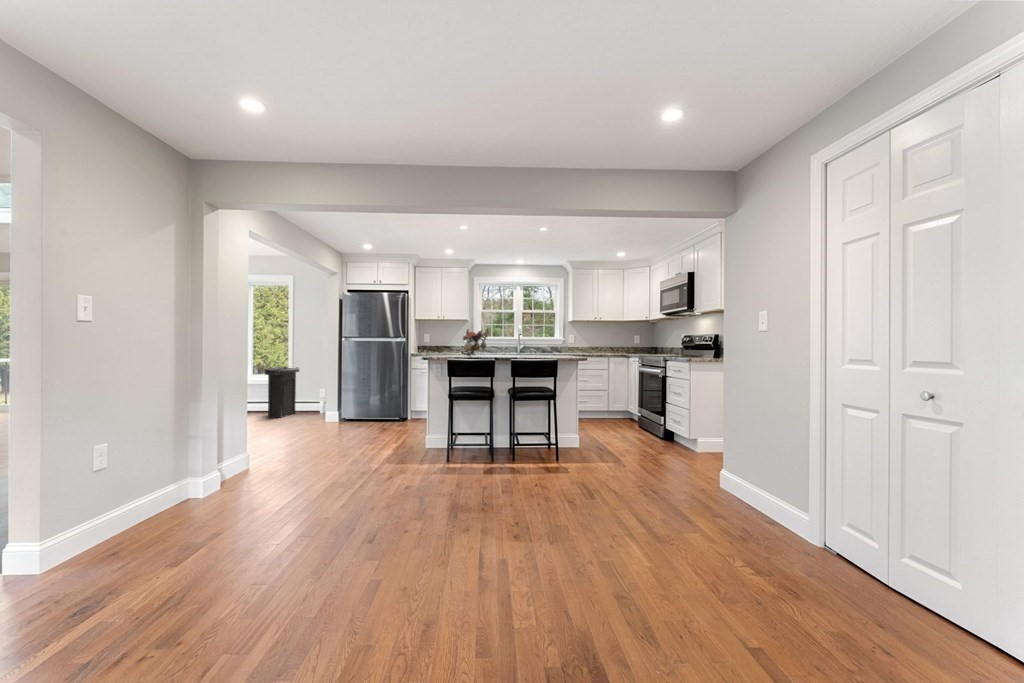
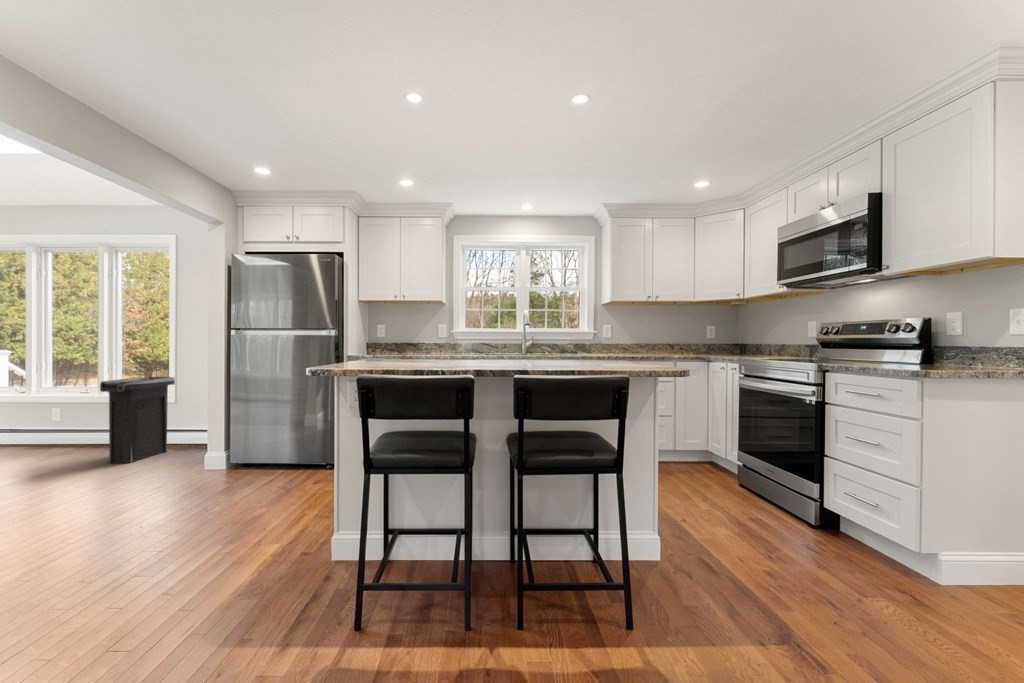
flower arrangement: present [458,329,490,357] -> none [390,302,477,368]

